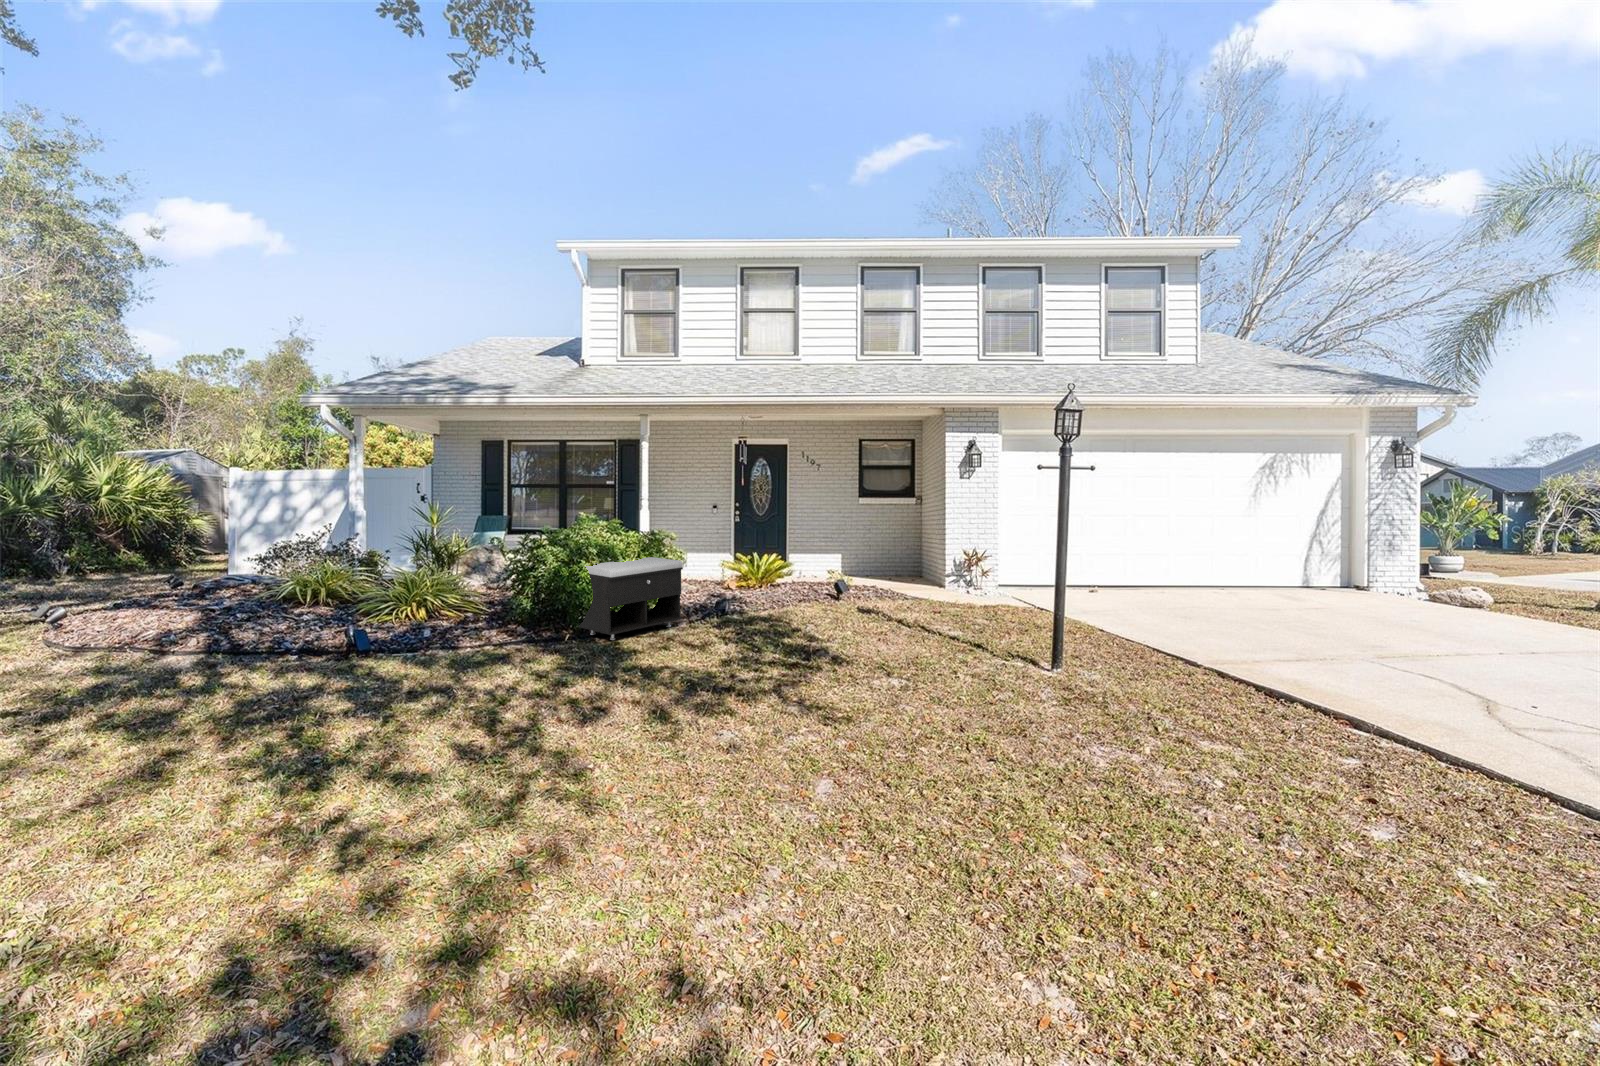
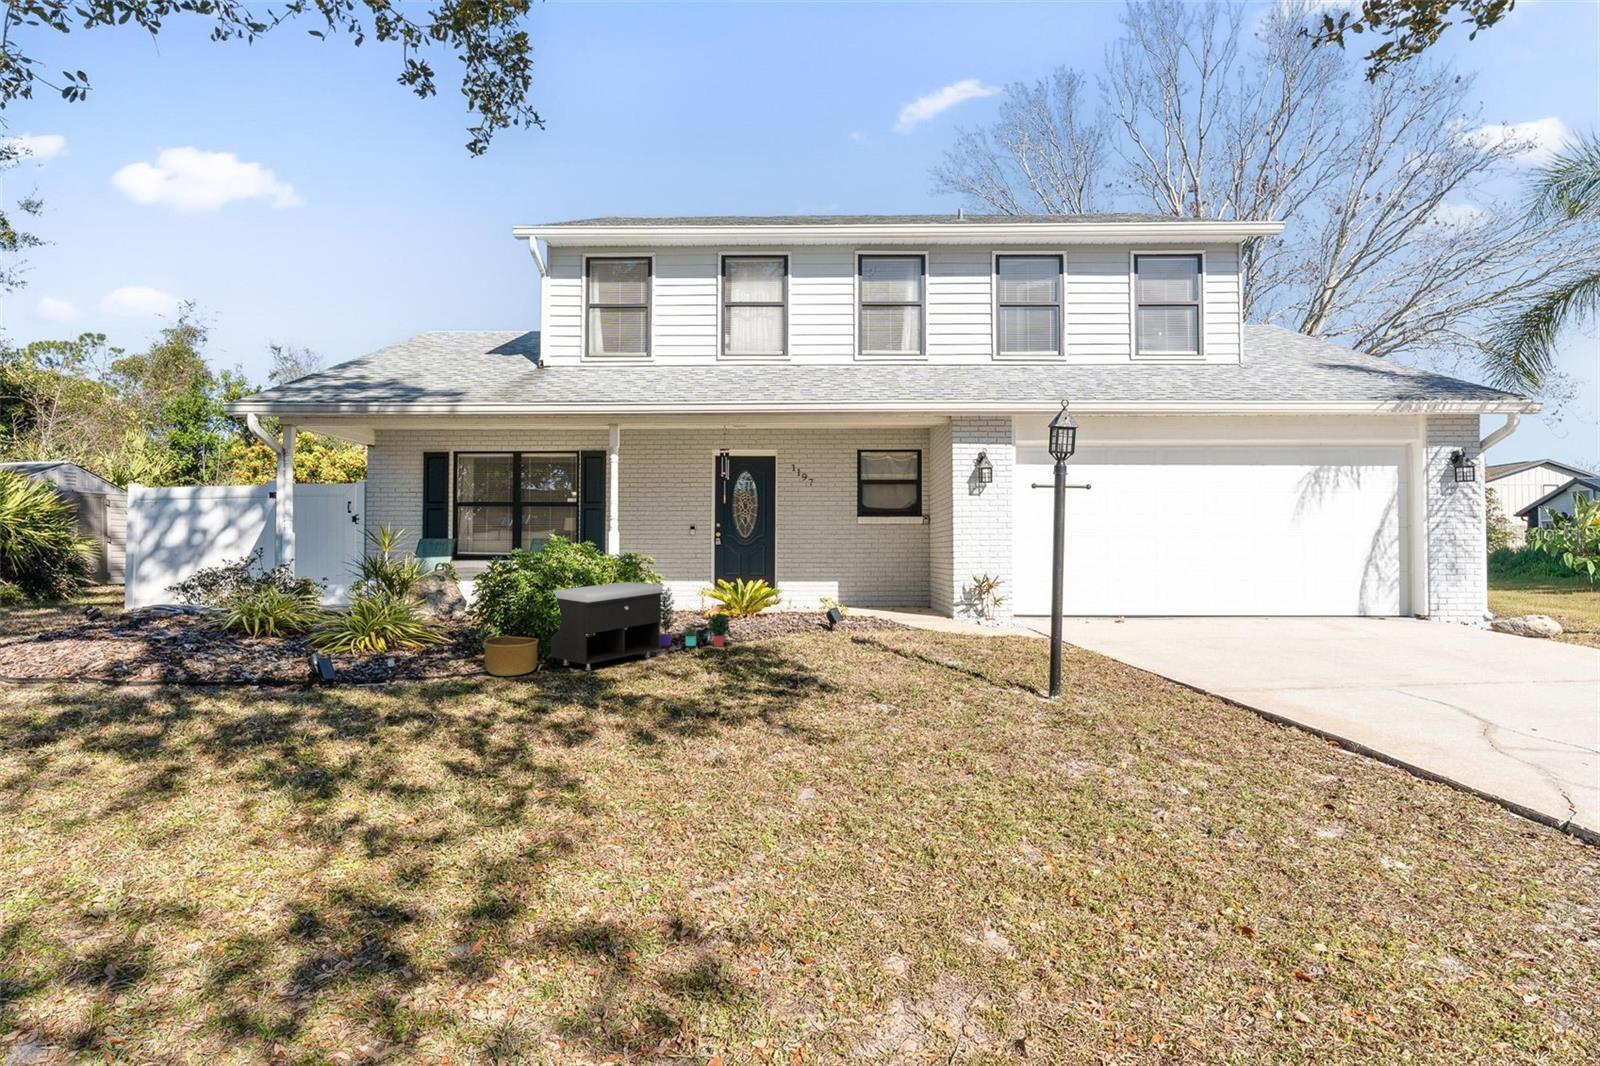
potted plant: none [674,562,746,616] -> present [660,588,730,646]
basket: none [514,608,566,646] -> present [483,636,539,676]

